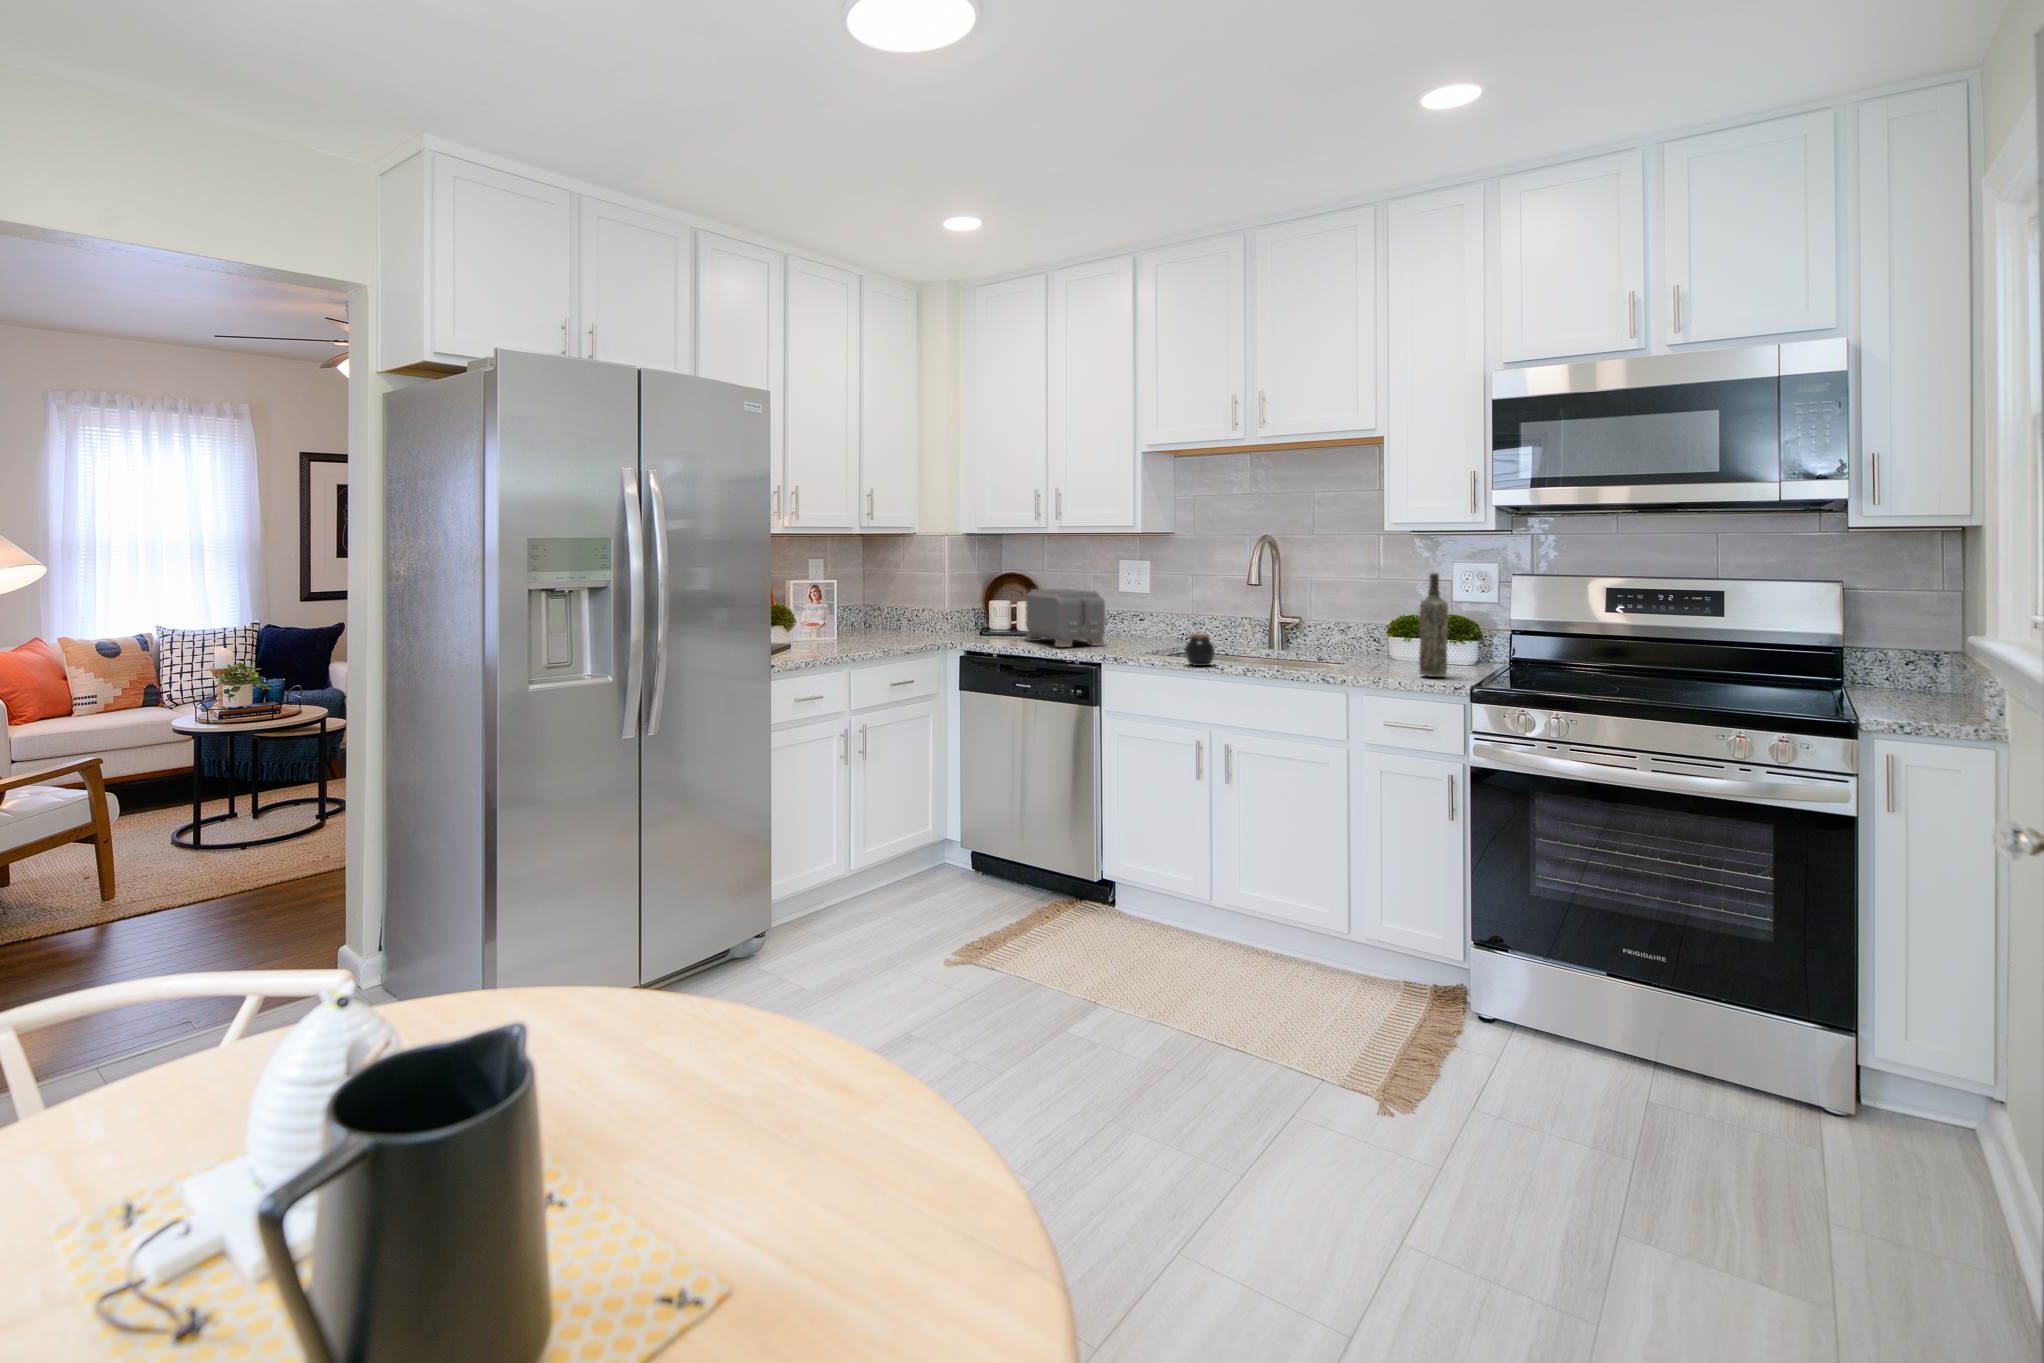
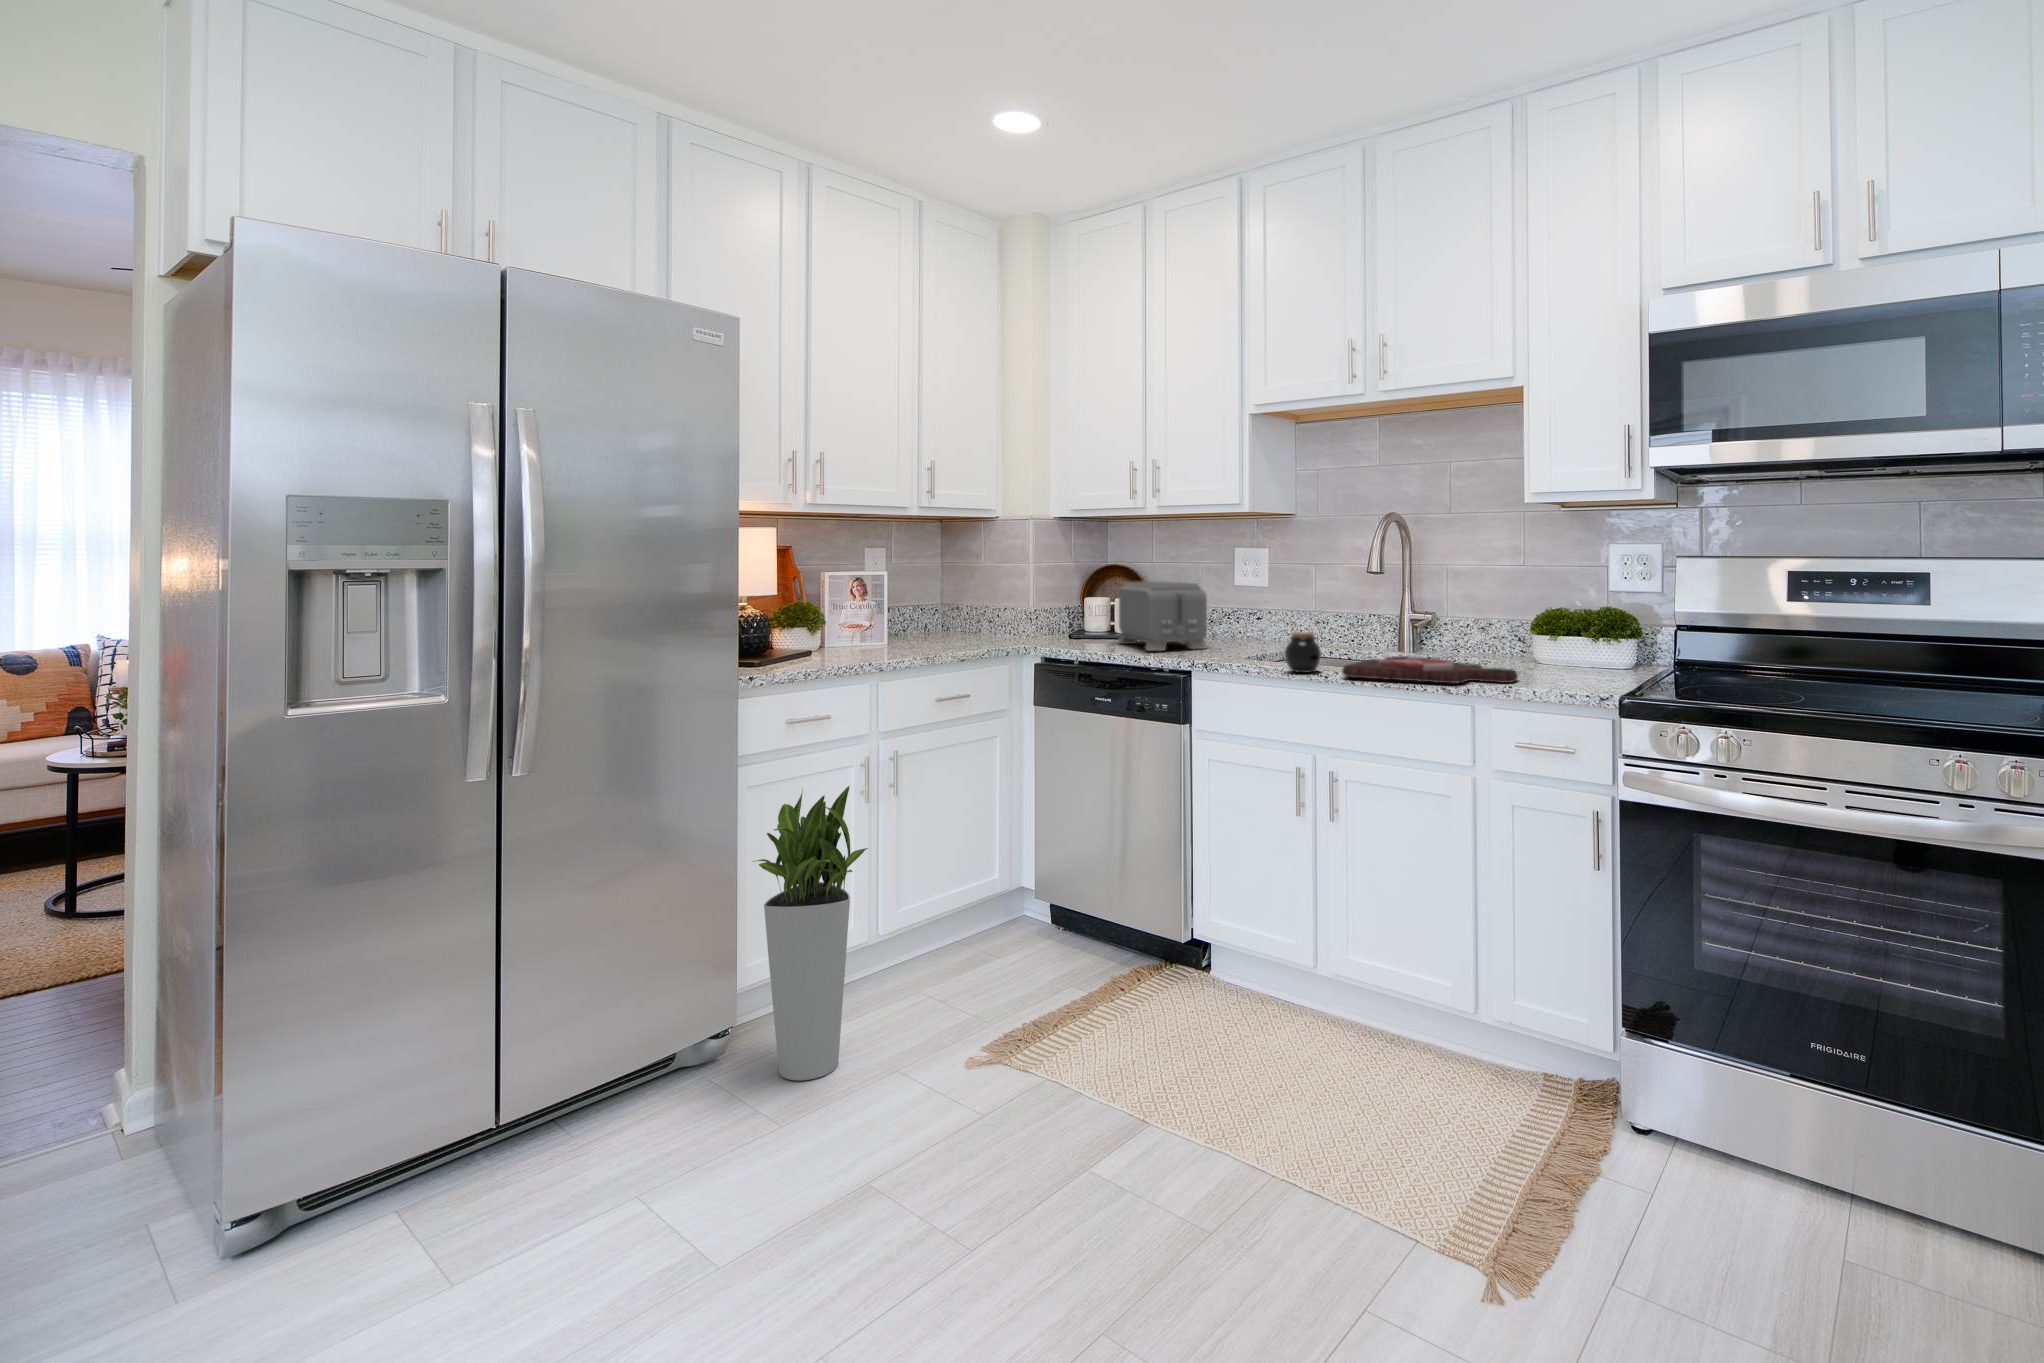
bottle: present [1419,573,1448,677] -> none [1563,552,1597,684]
cutting board: none [1235,654,1382,675] -> present [1342,655,1518,683]
planter: none [783,749,863,970] -> present [753,786,868,1080]

